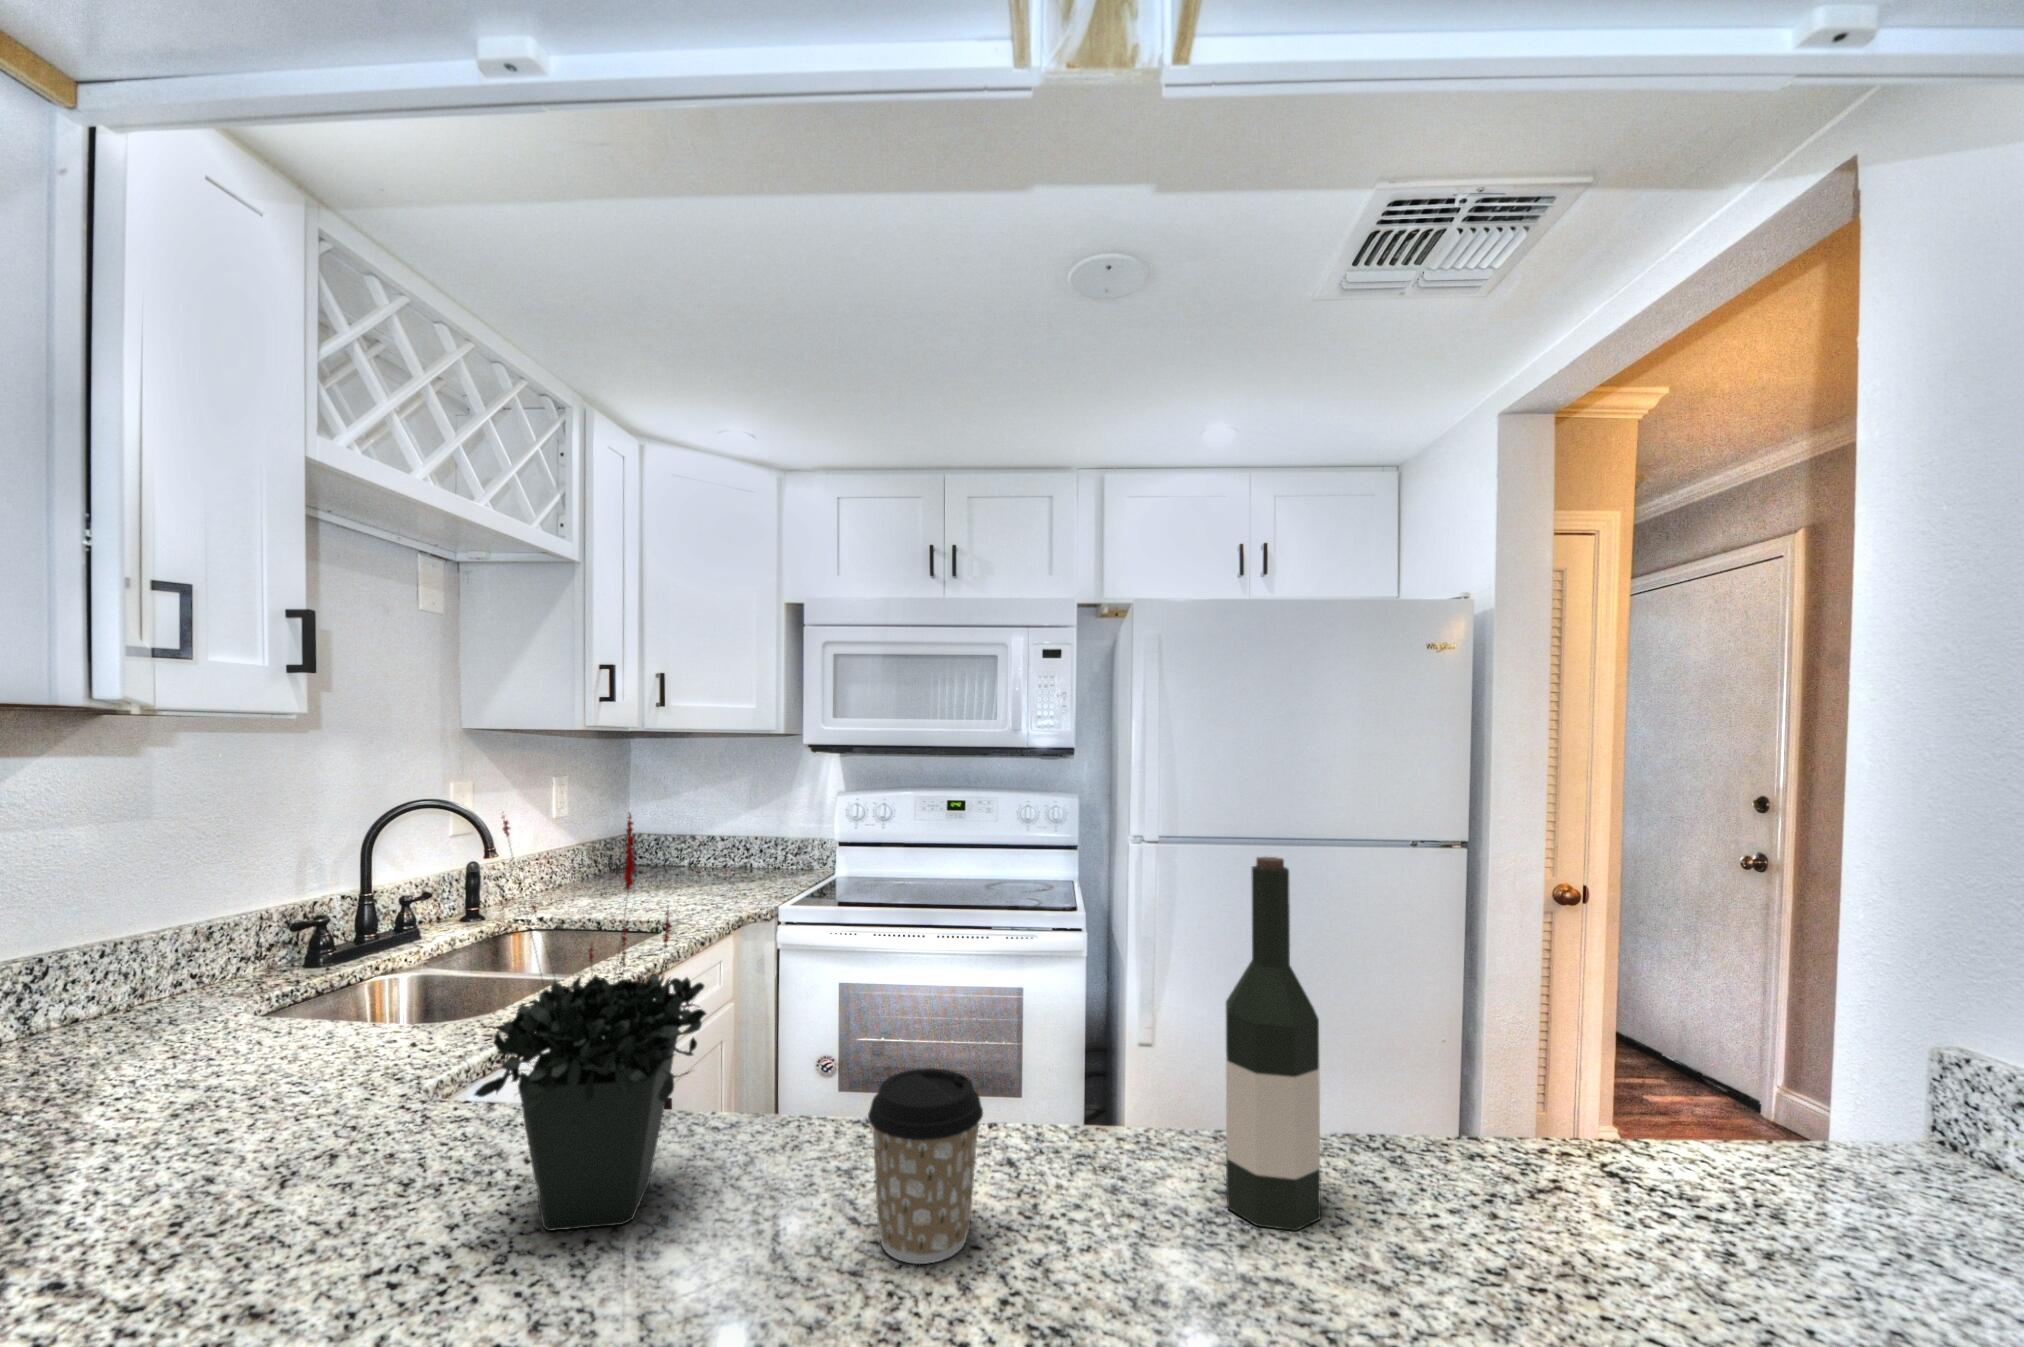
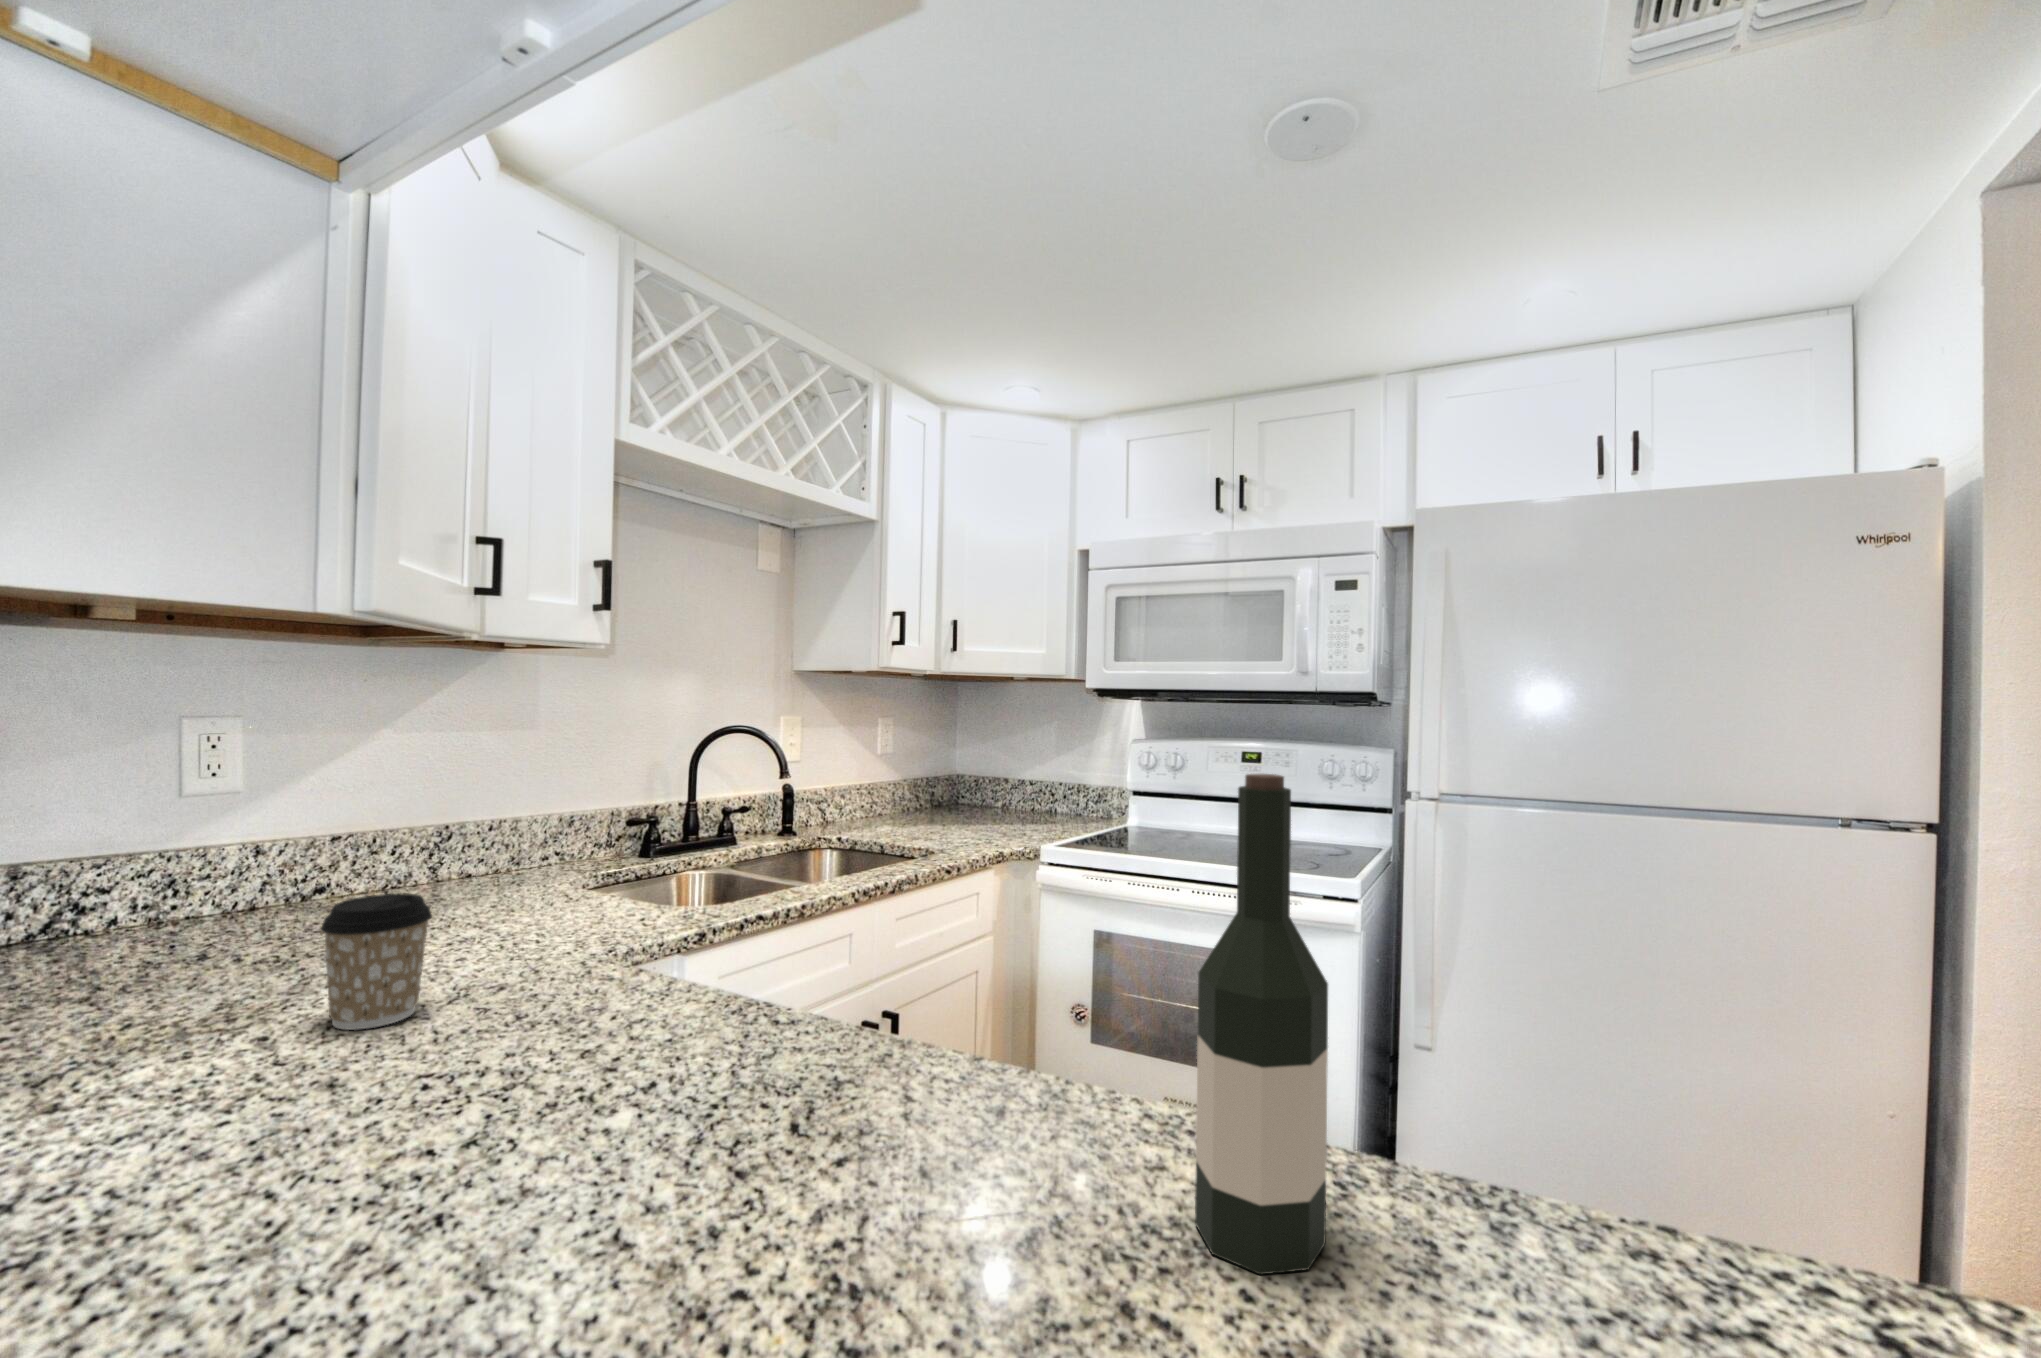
potted plant: present [474,813,706,1231] -> none [489,689,723,1088]
coffee cup: present [868,1068,983,1264] -> present [321,894,432,1030]

